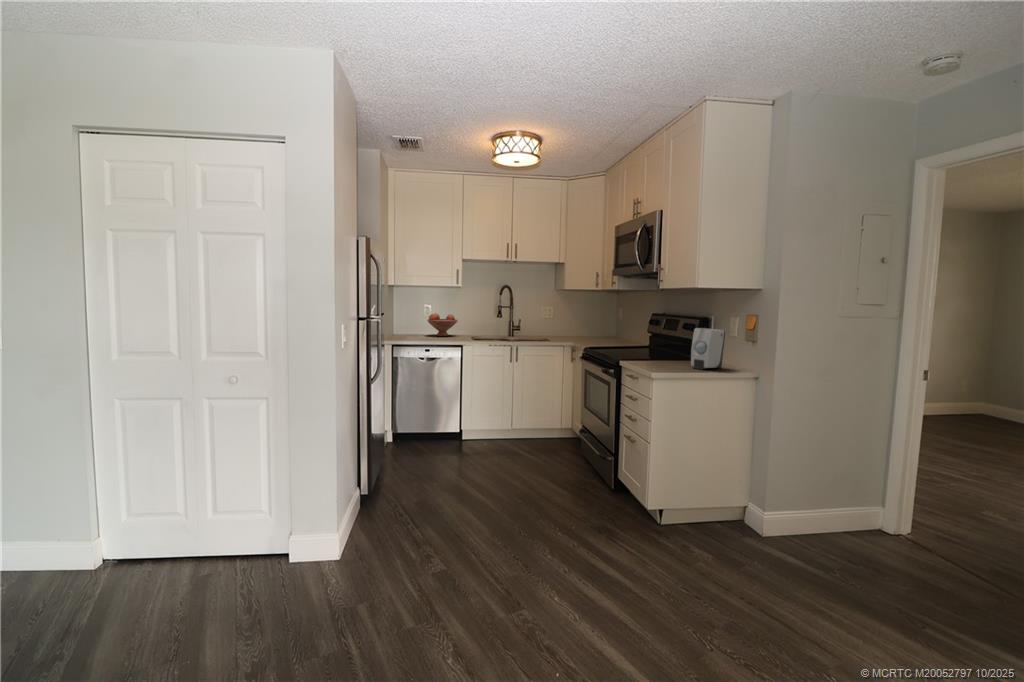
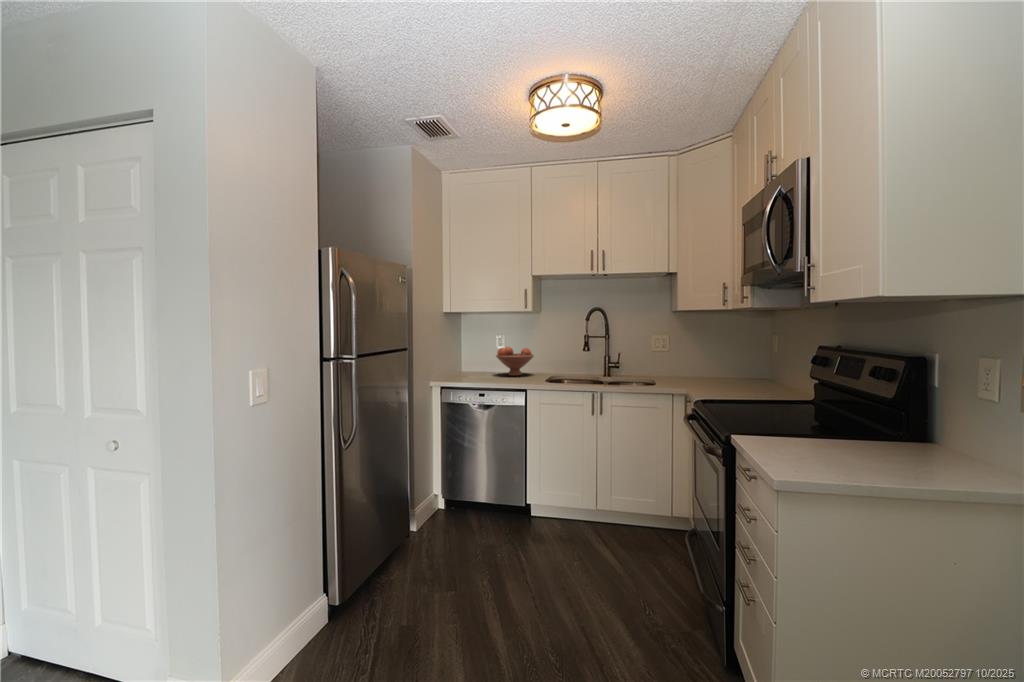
soap dispenser: present [691,328,725,369] -> none [888,381,978,473]

